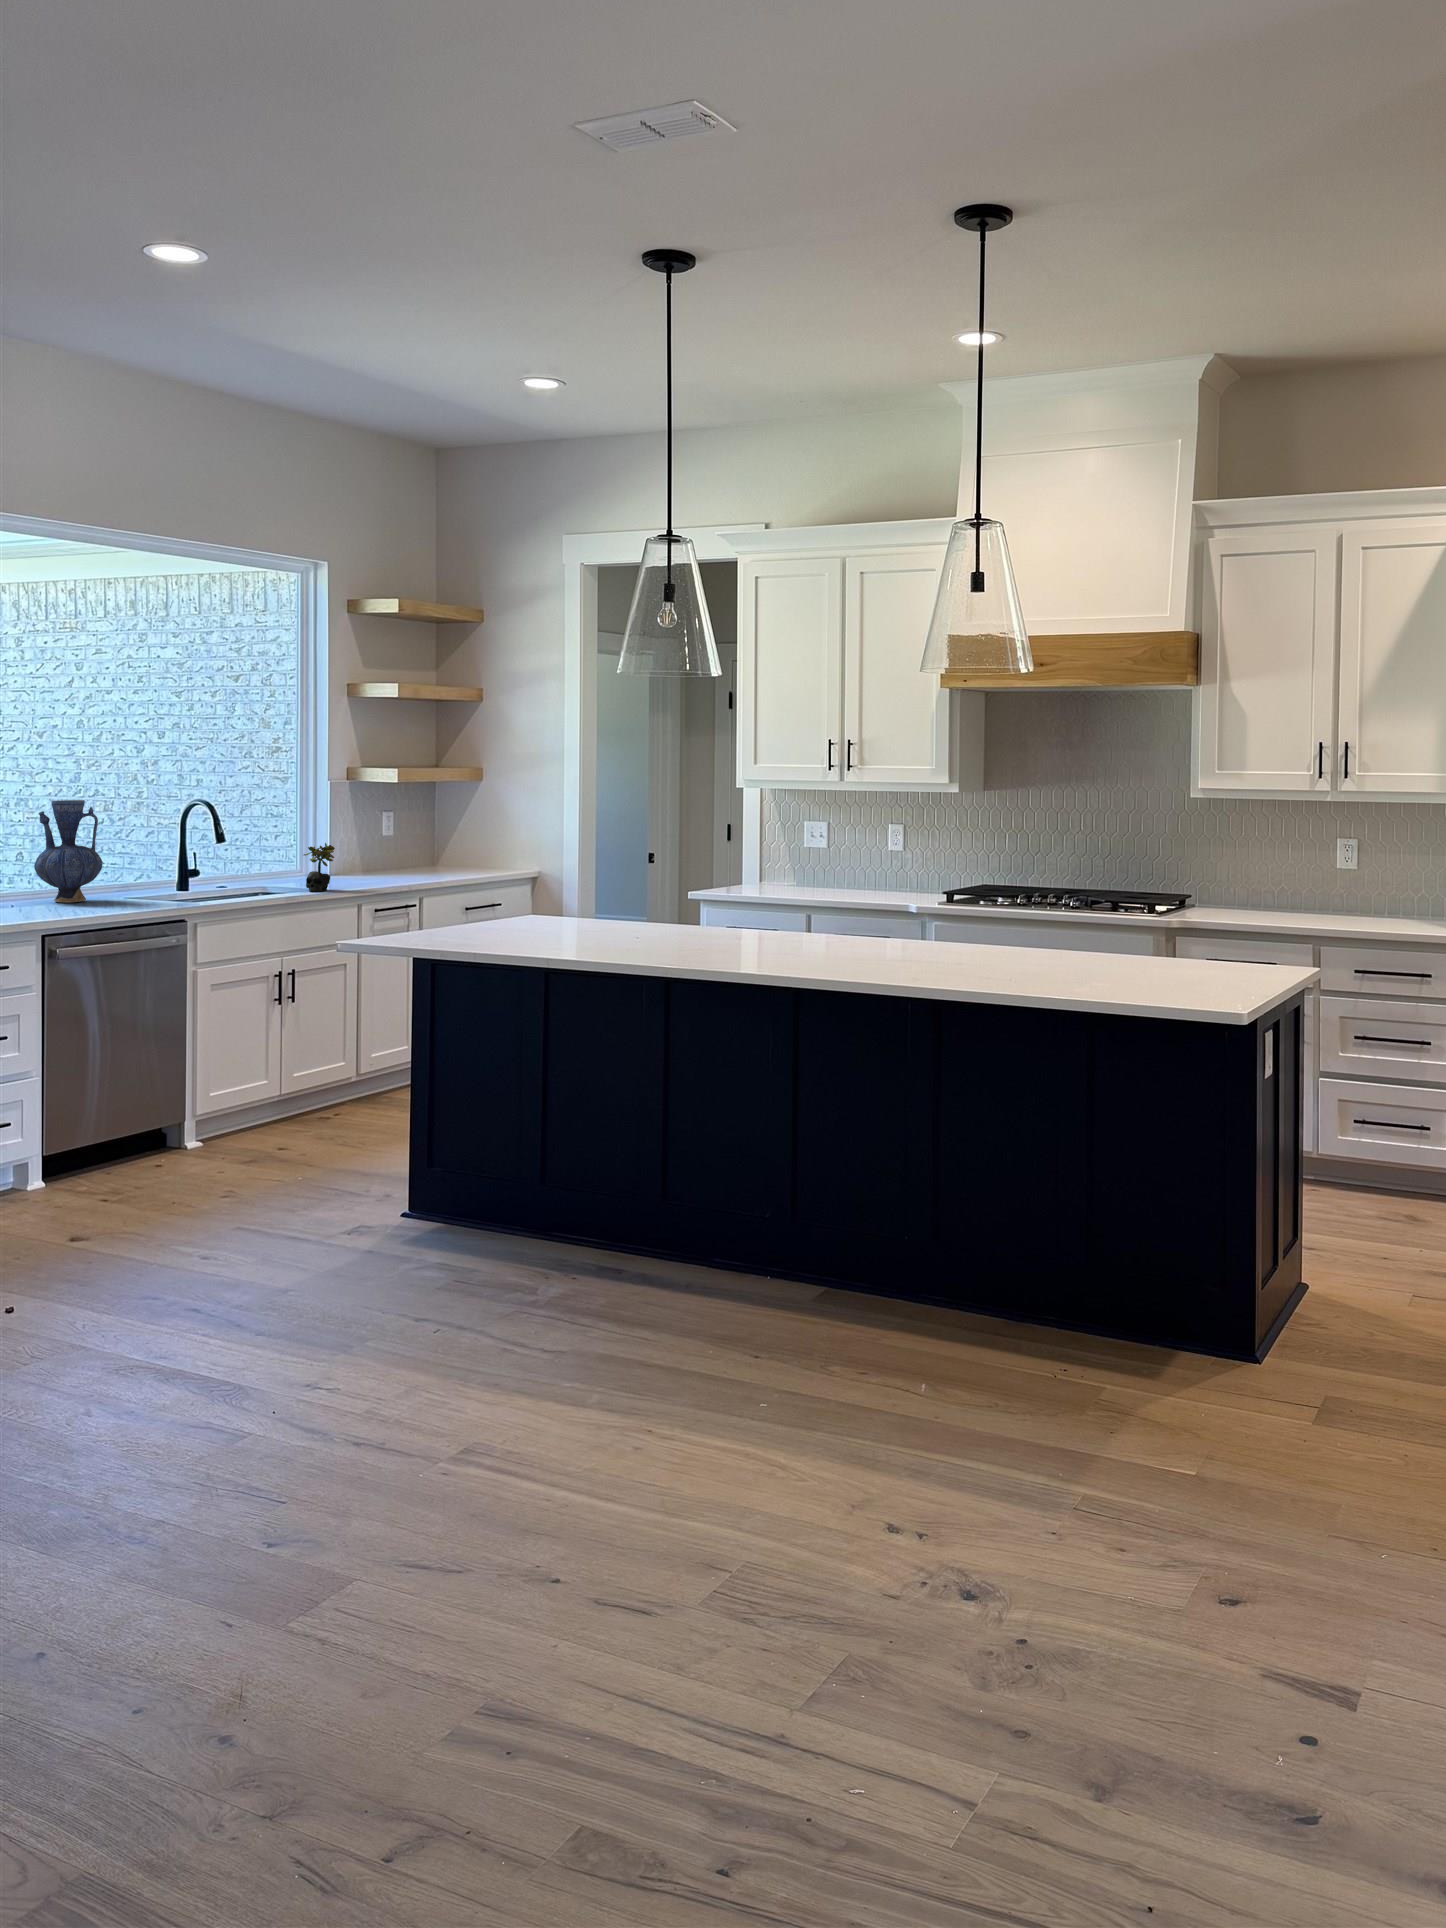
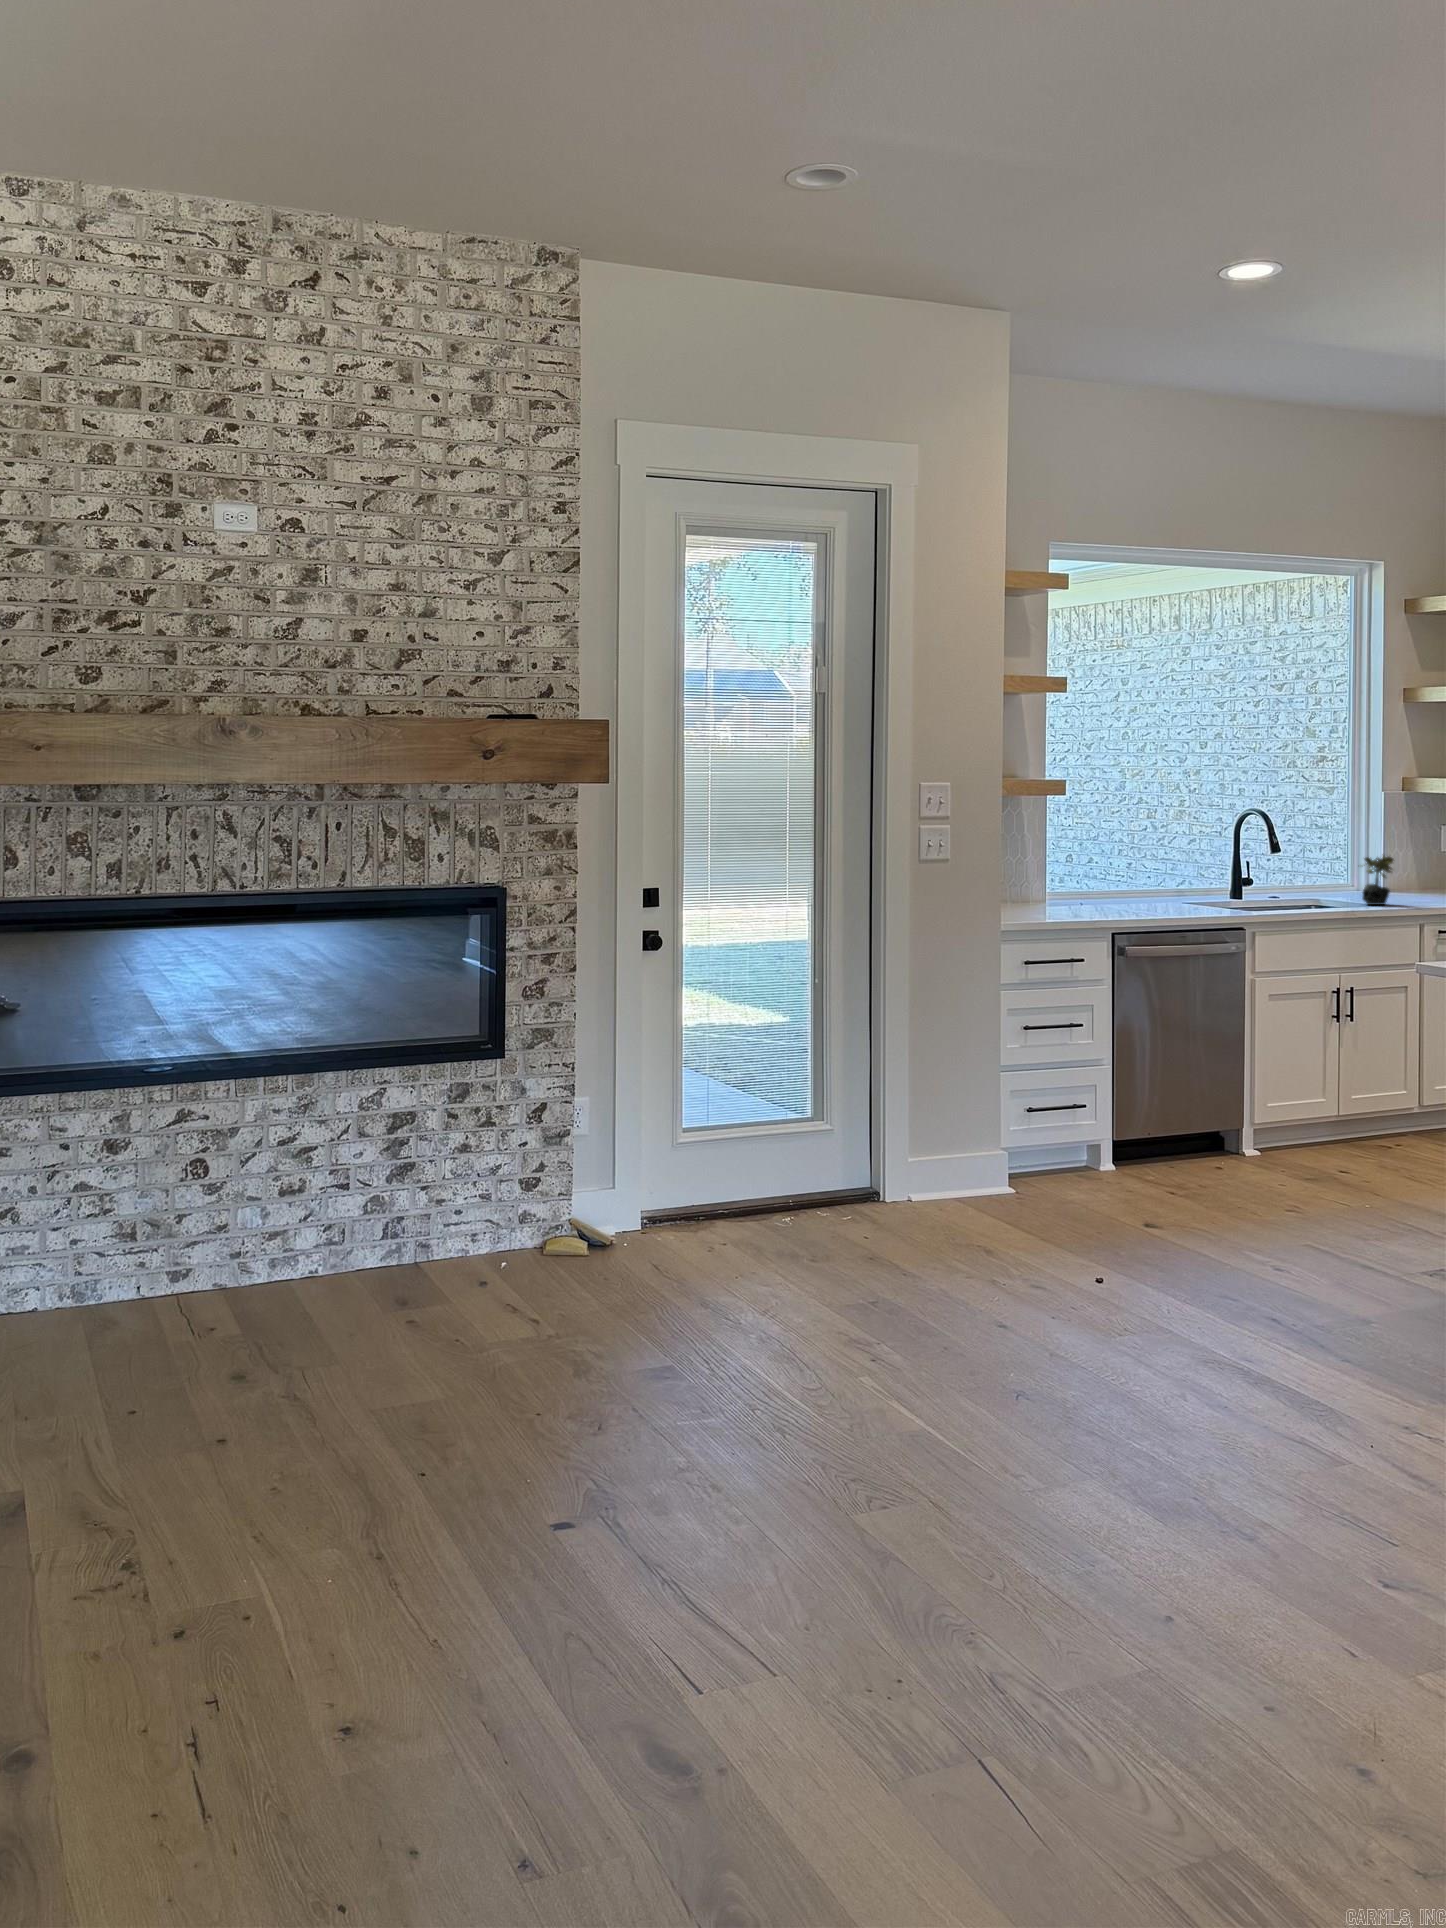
vase: present [34,800,103,903] -> none [1092,805,1154,903]

